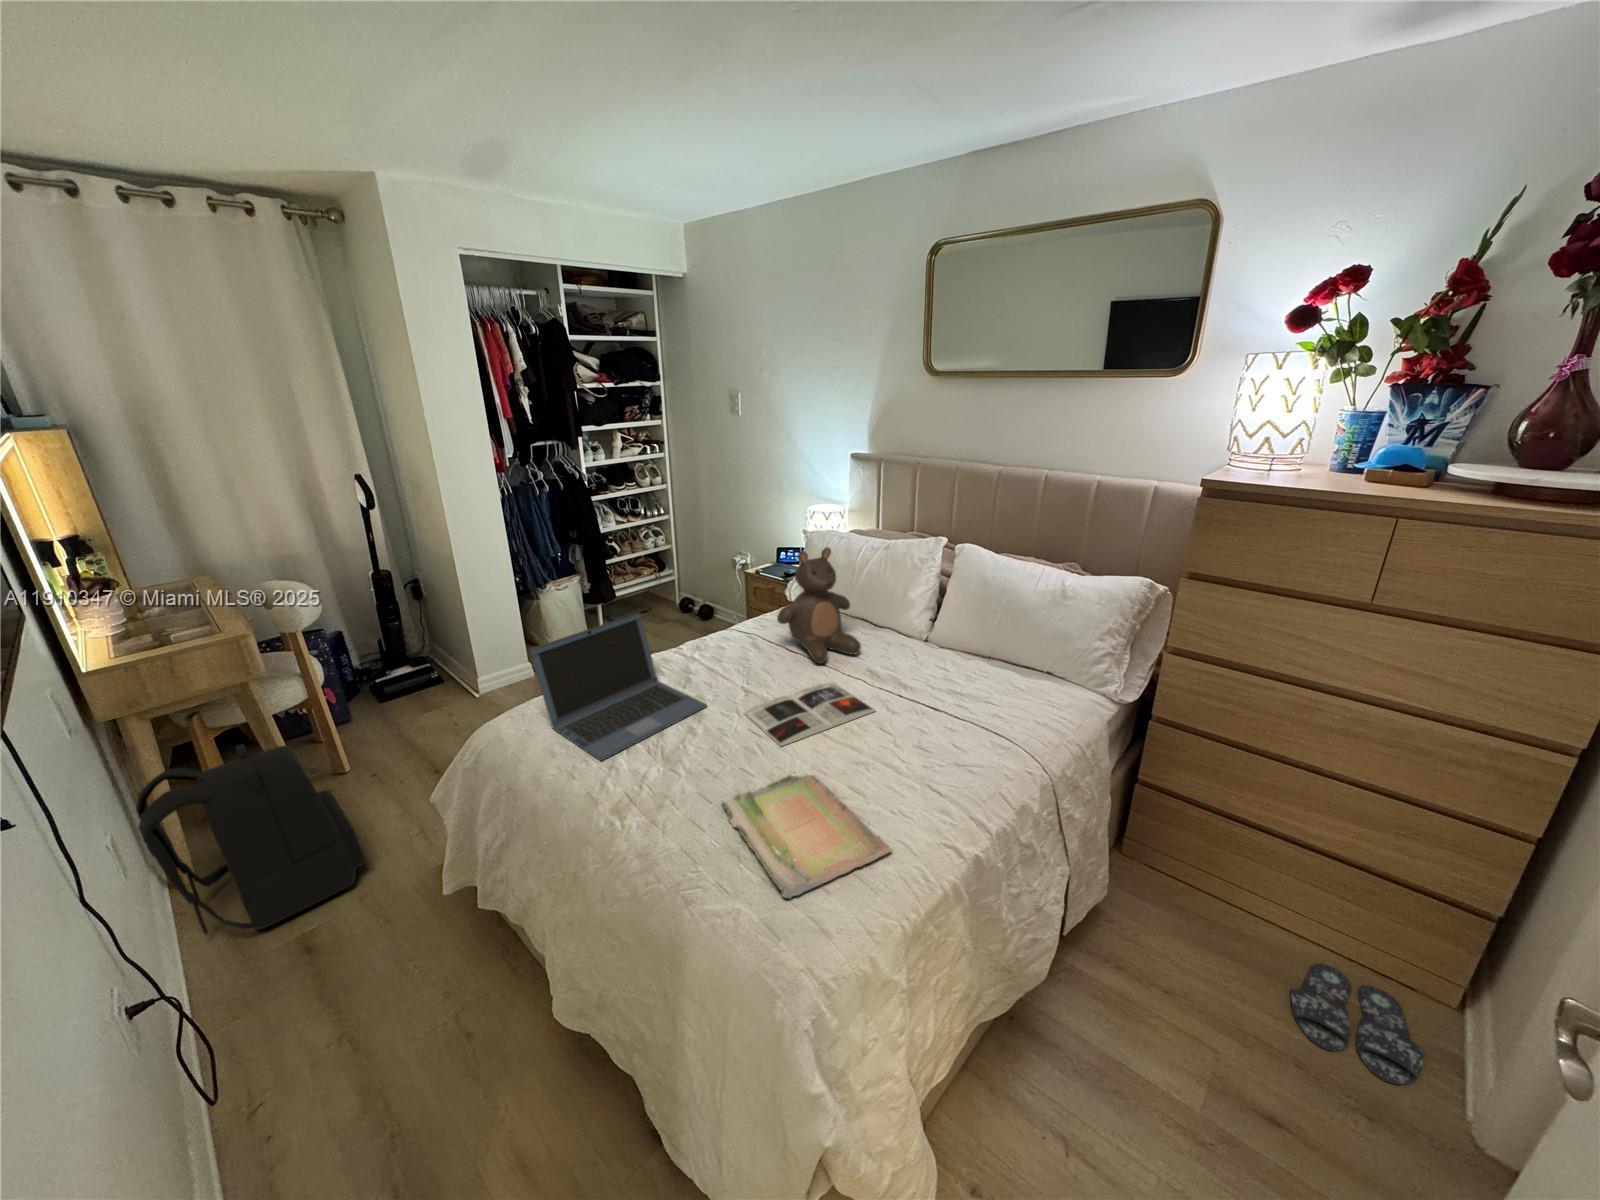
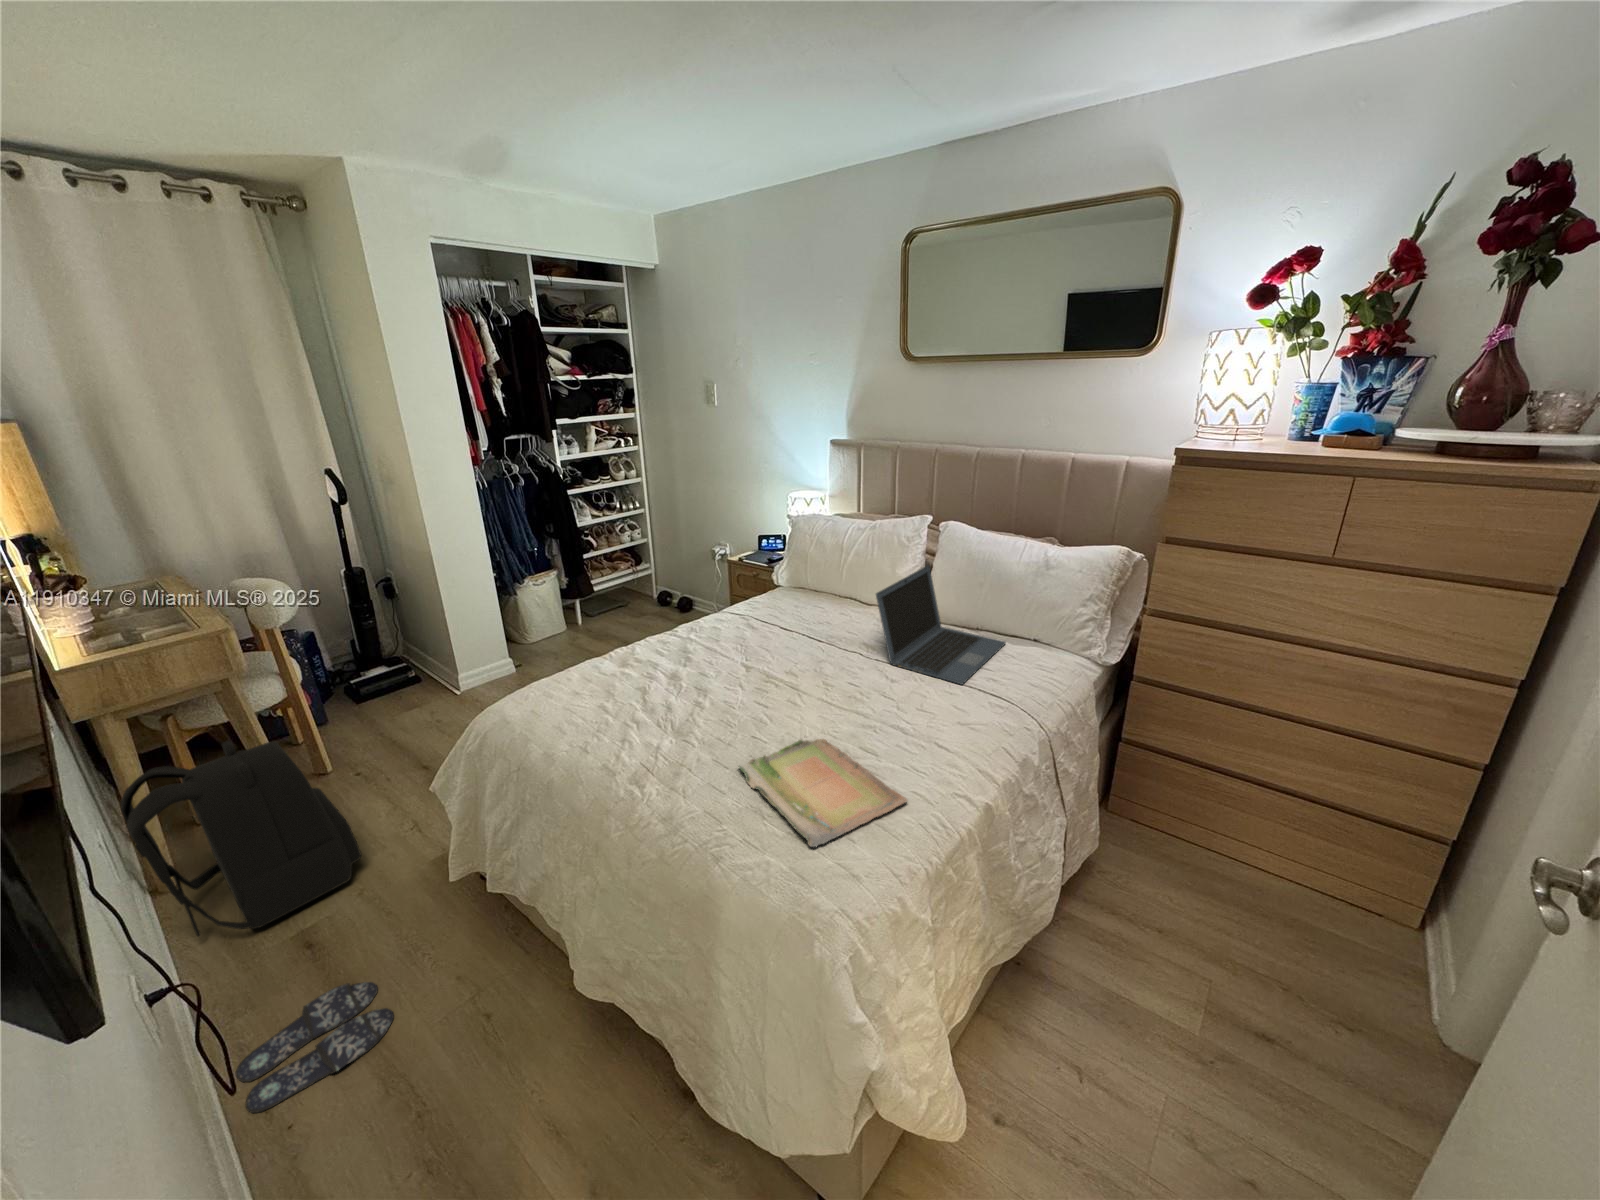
teddy bear: present [777,547,861,664] -> none [772,527,855,640]
laptop: present [529,613,707,761] -> present [876,565,1006,684]
magazine: present [744,683,875,746] -> none [747,657,876,716]
slippers: present [1291,964,1424,1085] -> present [236,982,394,1113]

